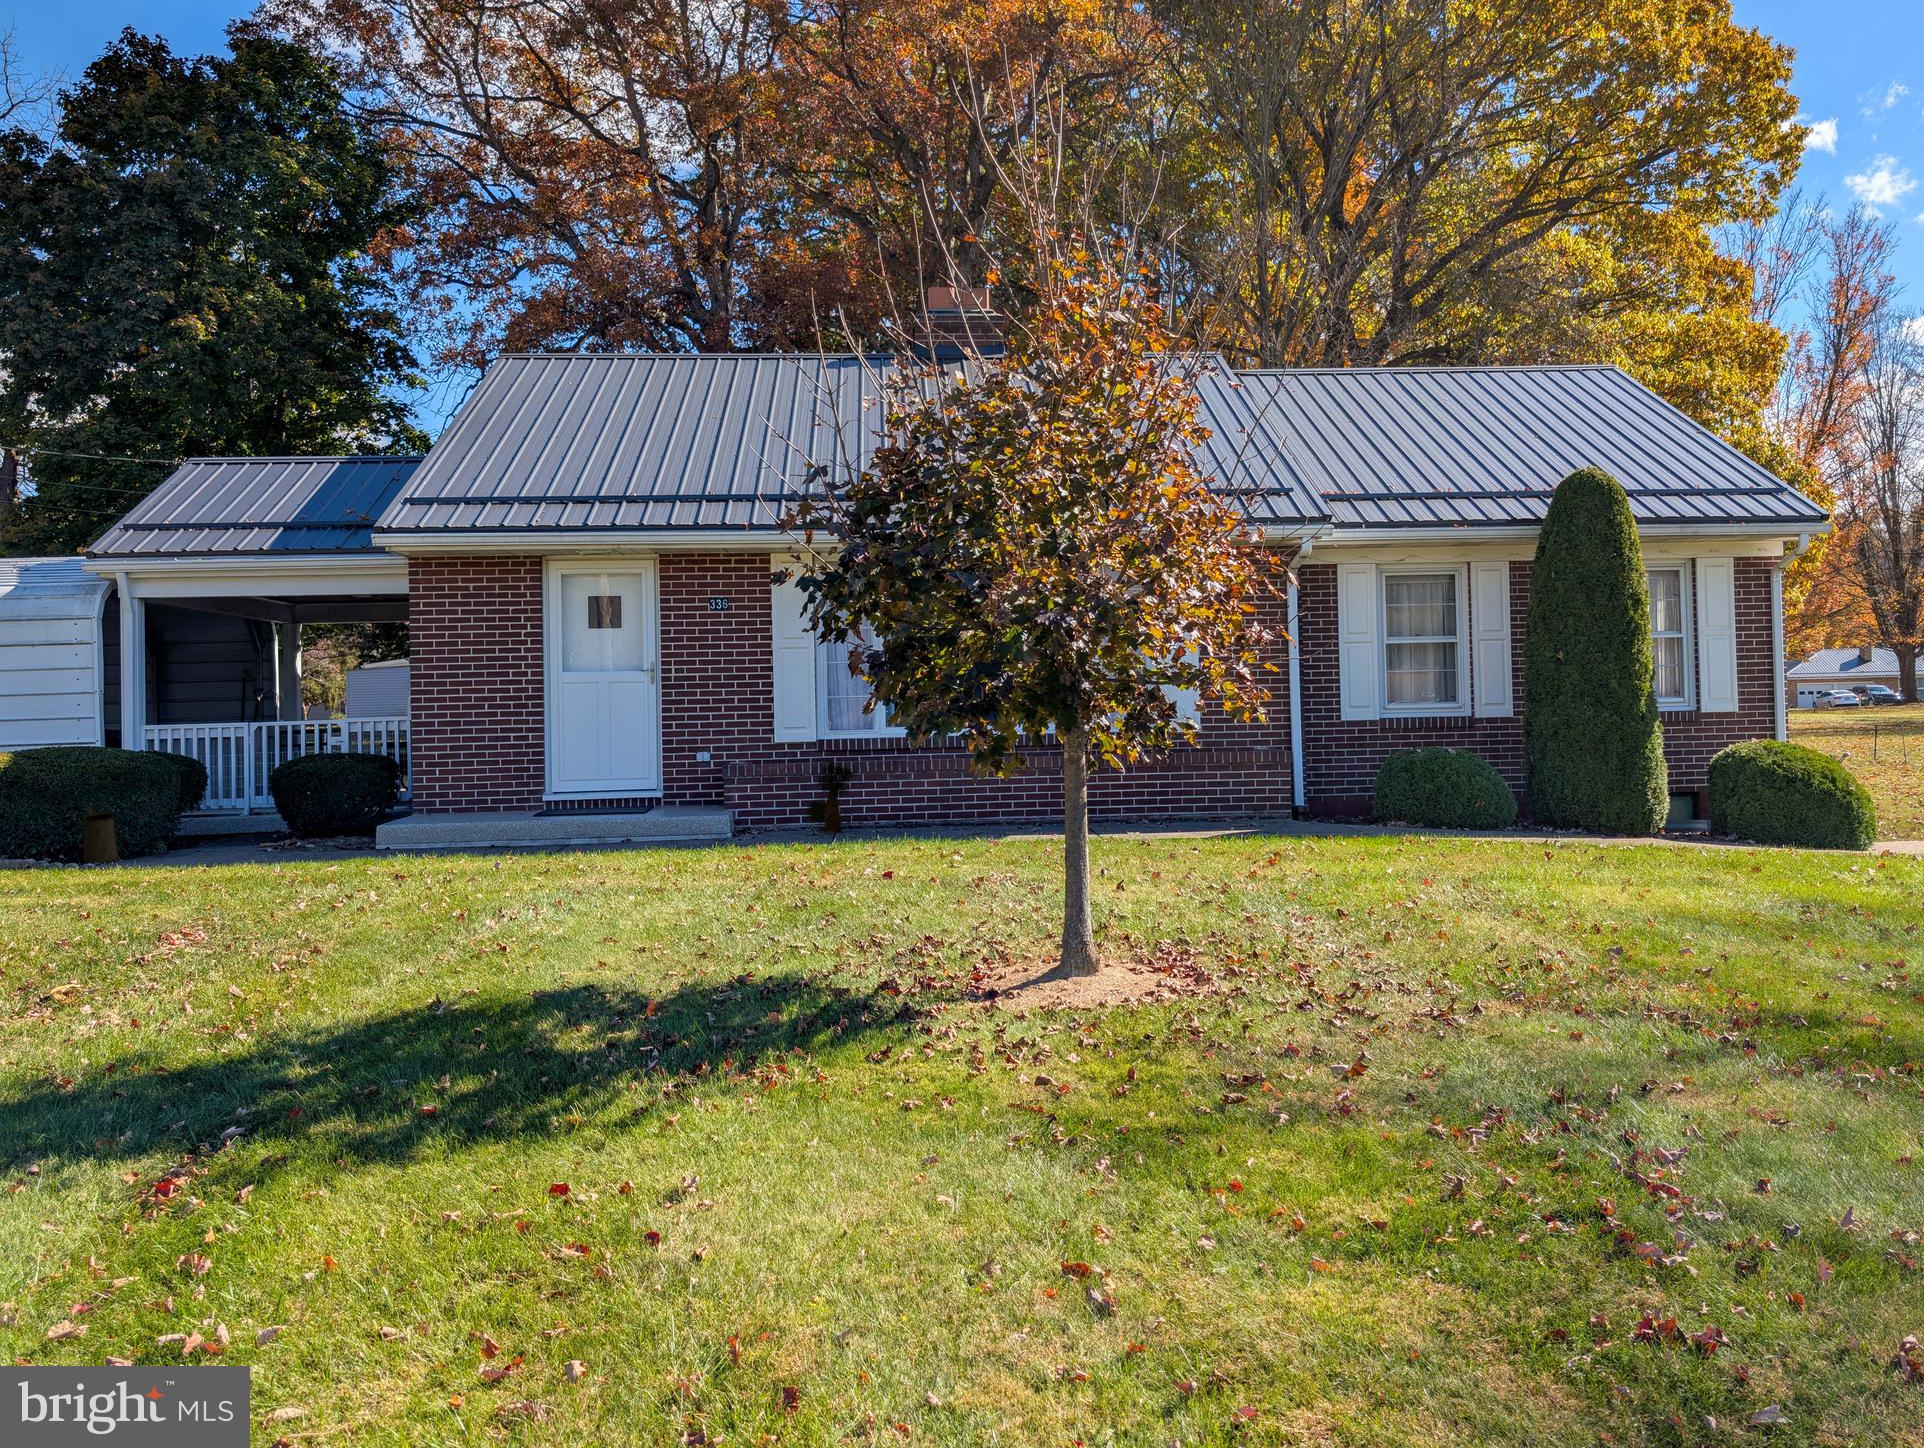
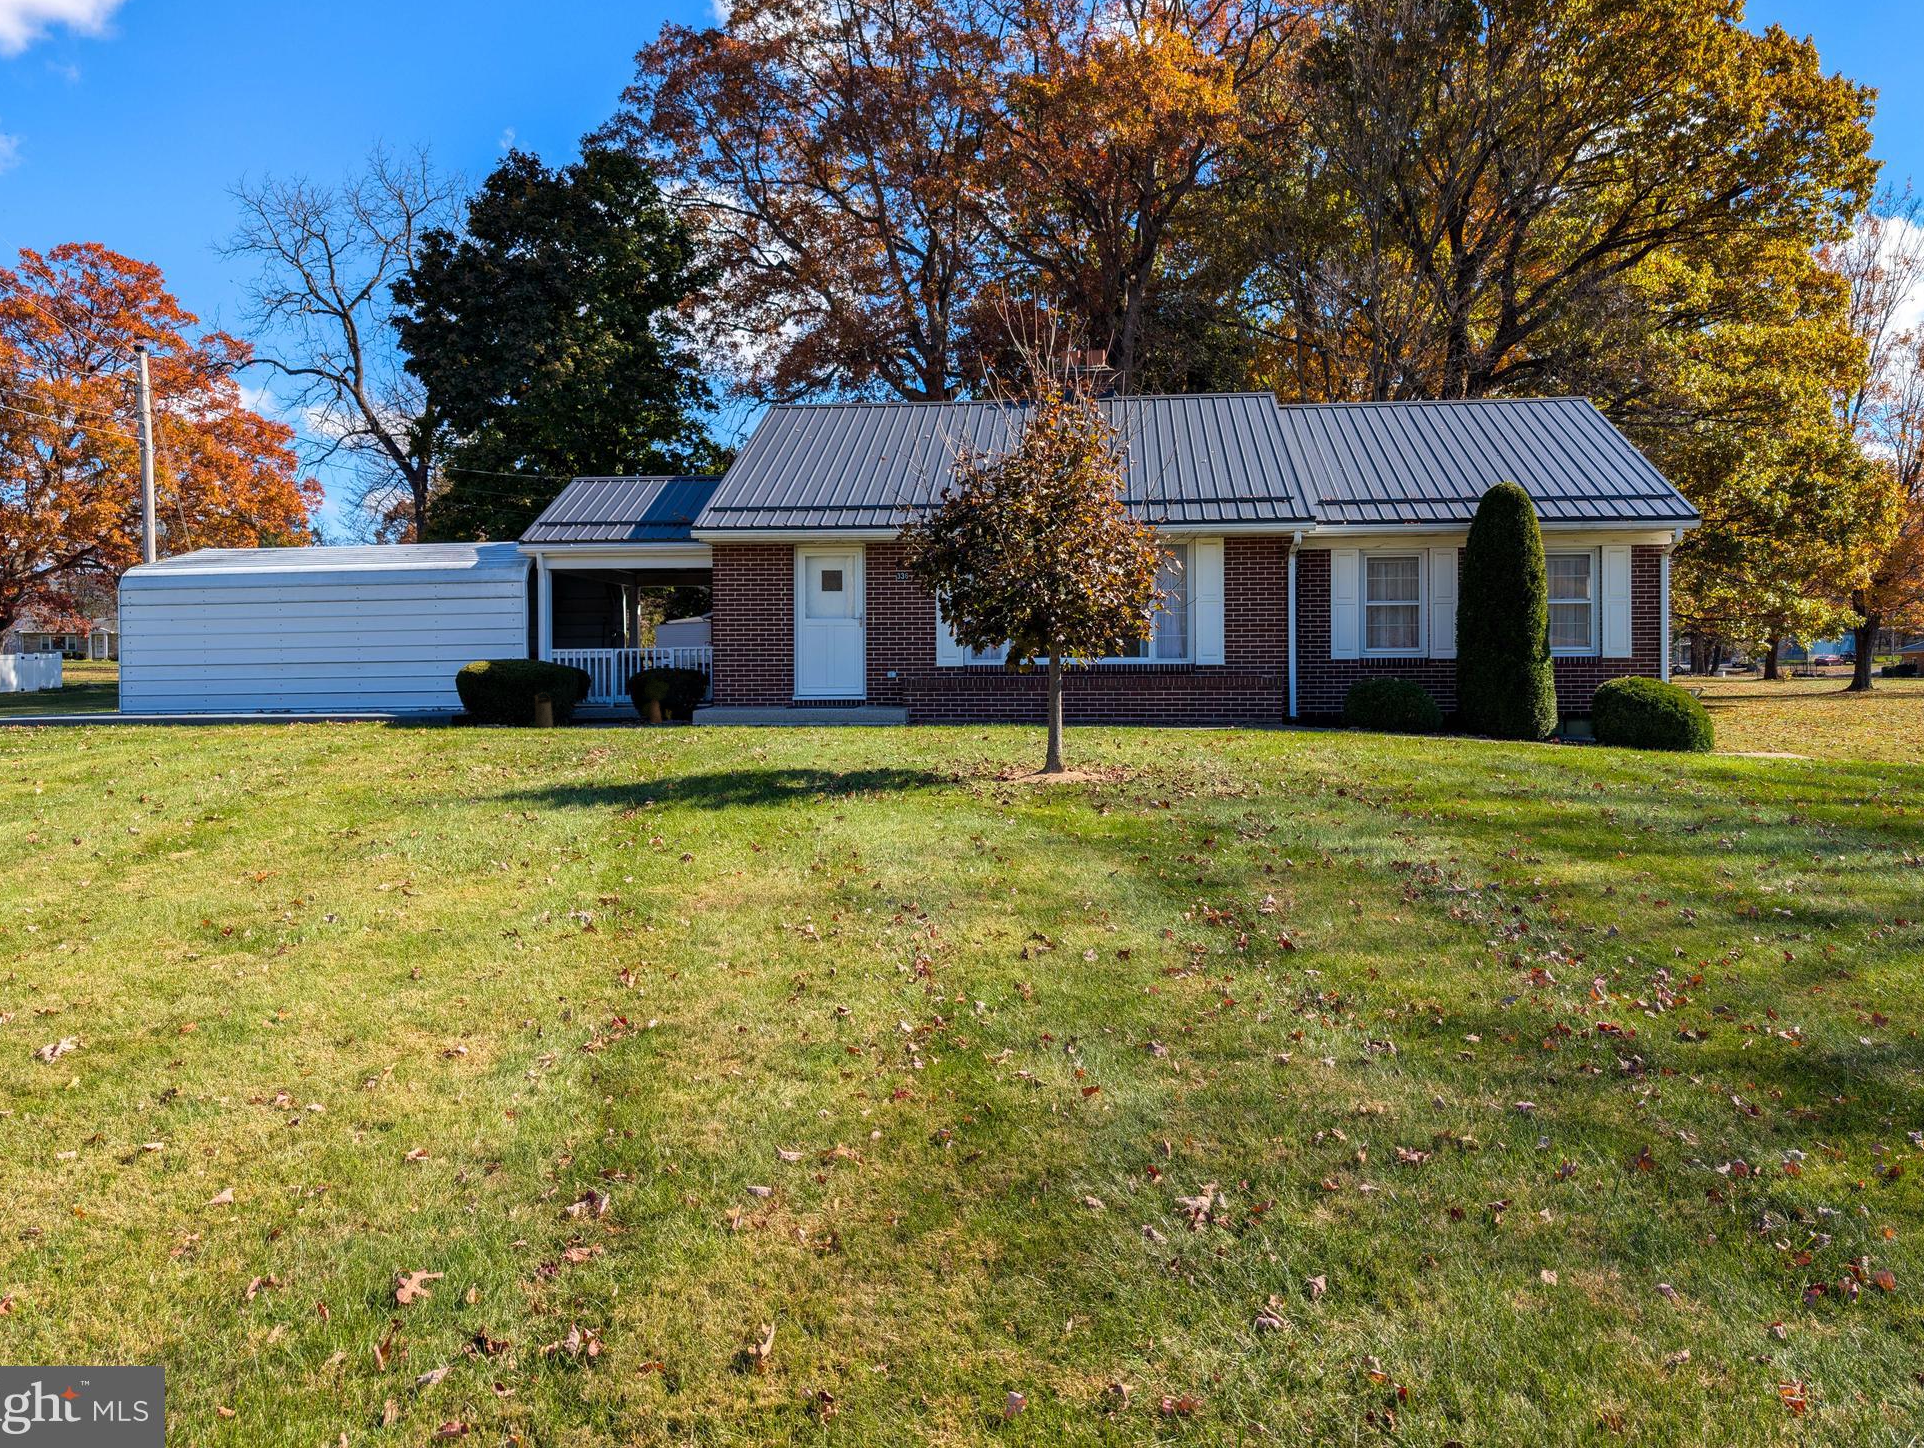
potted plant: present [805,760,855,833] -> present [643,680,670,723]

